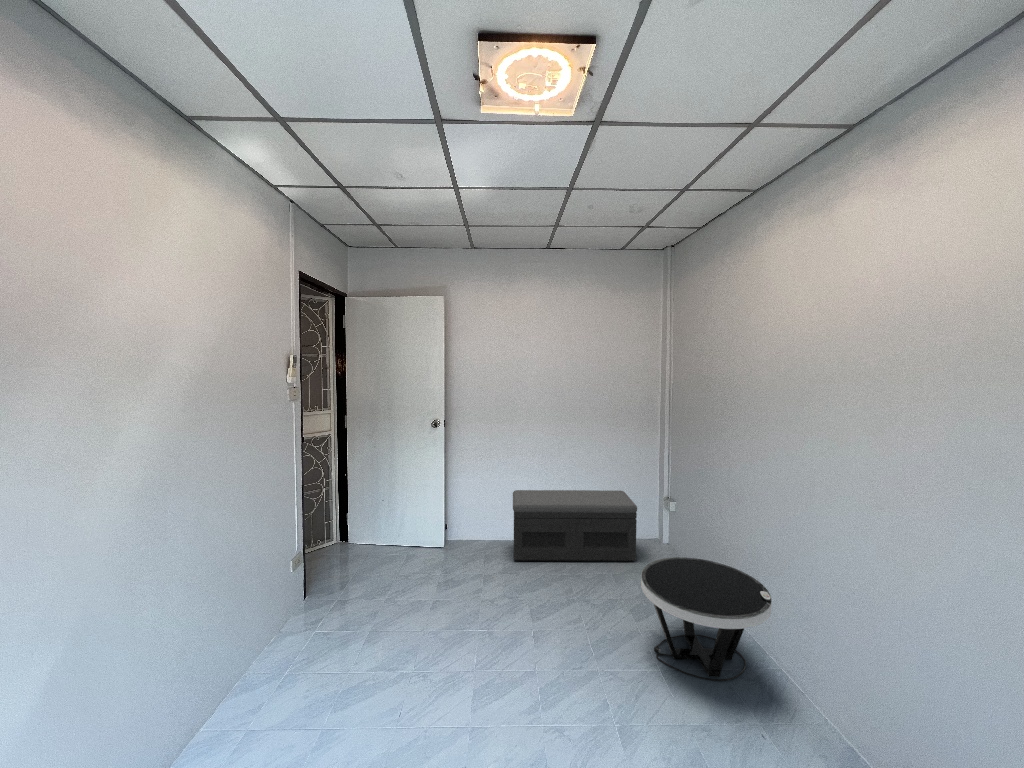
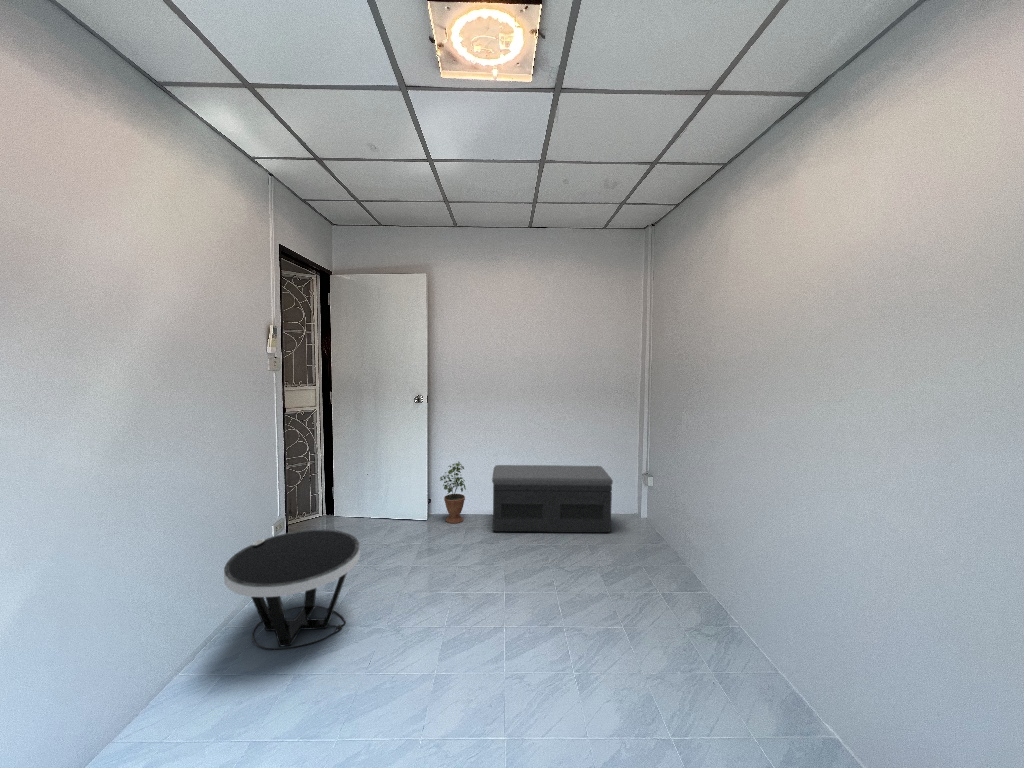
potted plant: none [458,485,484,552] -> present [440,462,466,523]
side table: present [641,557,772,681] -> present [224,529,360,650]

